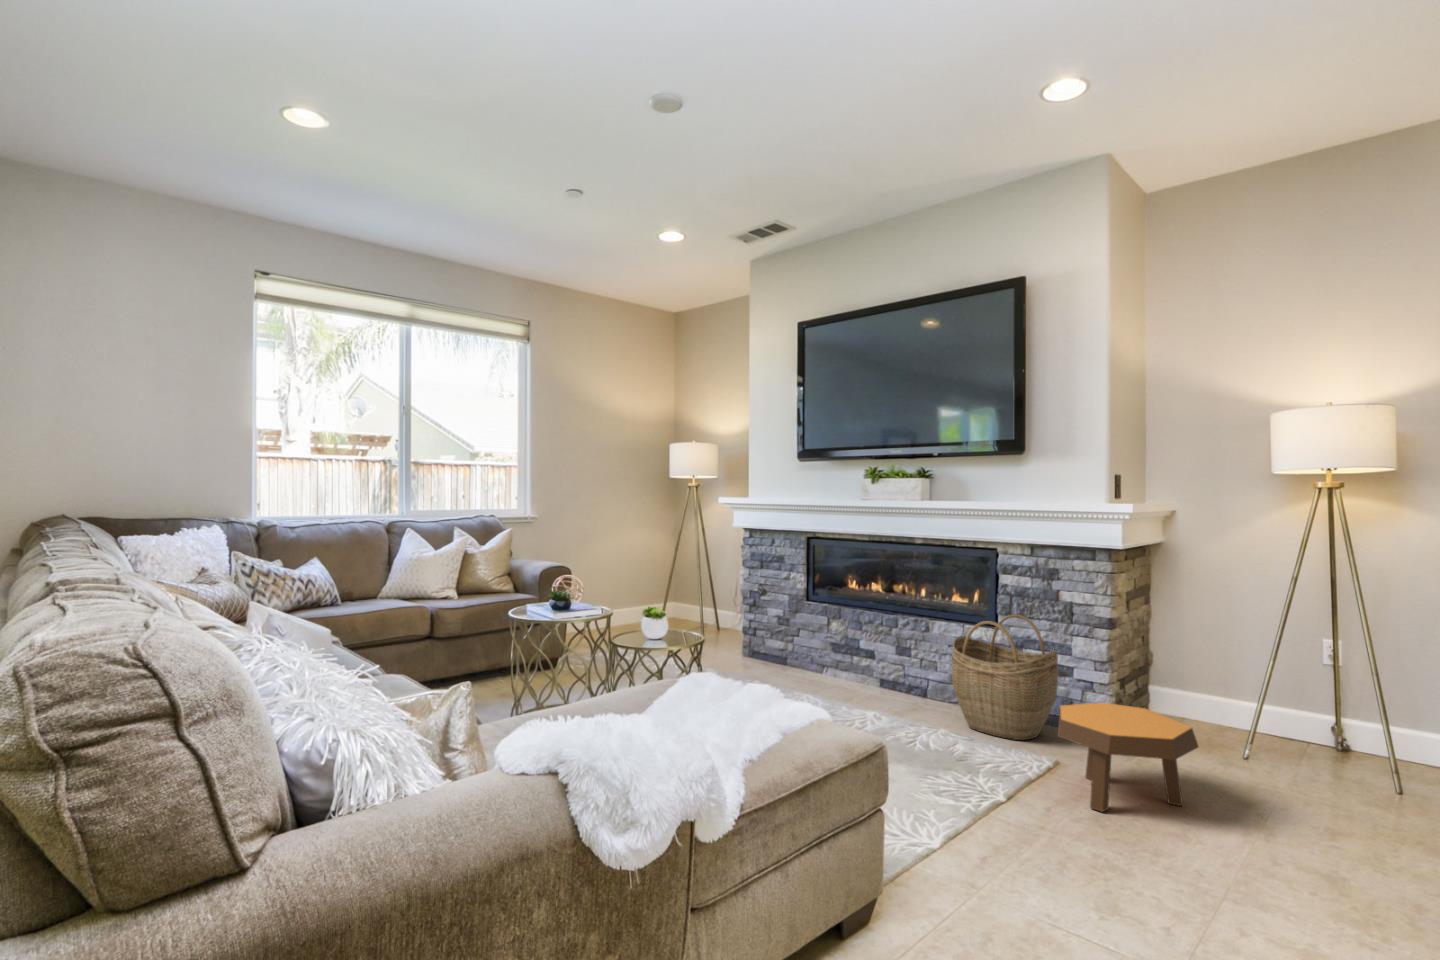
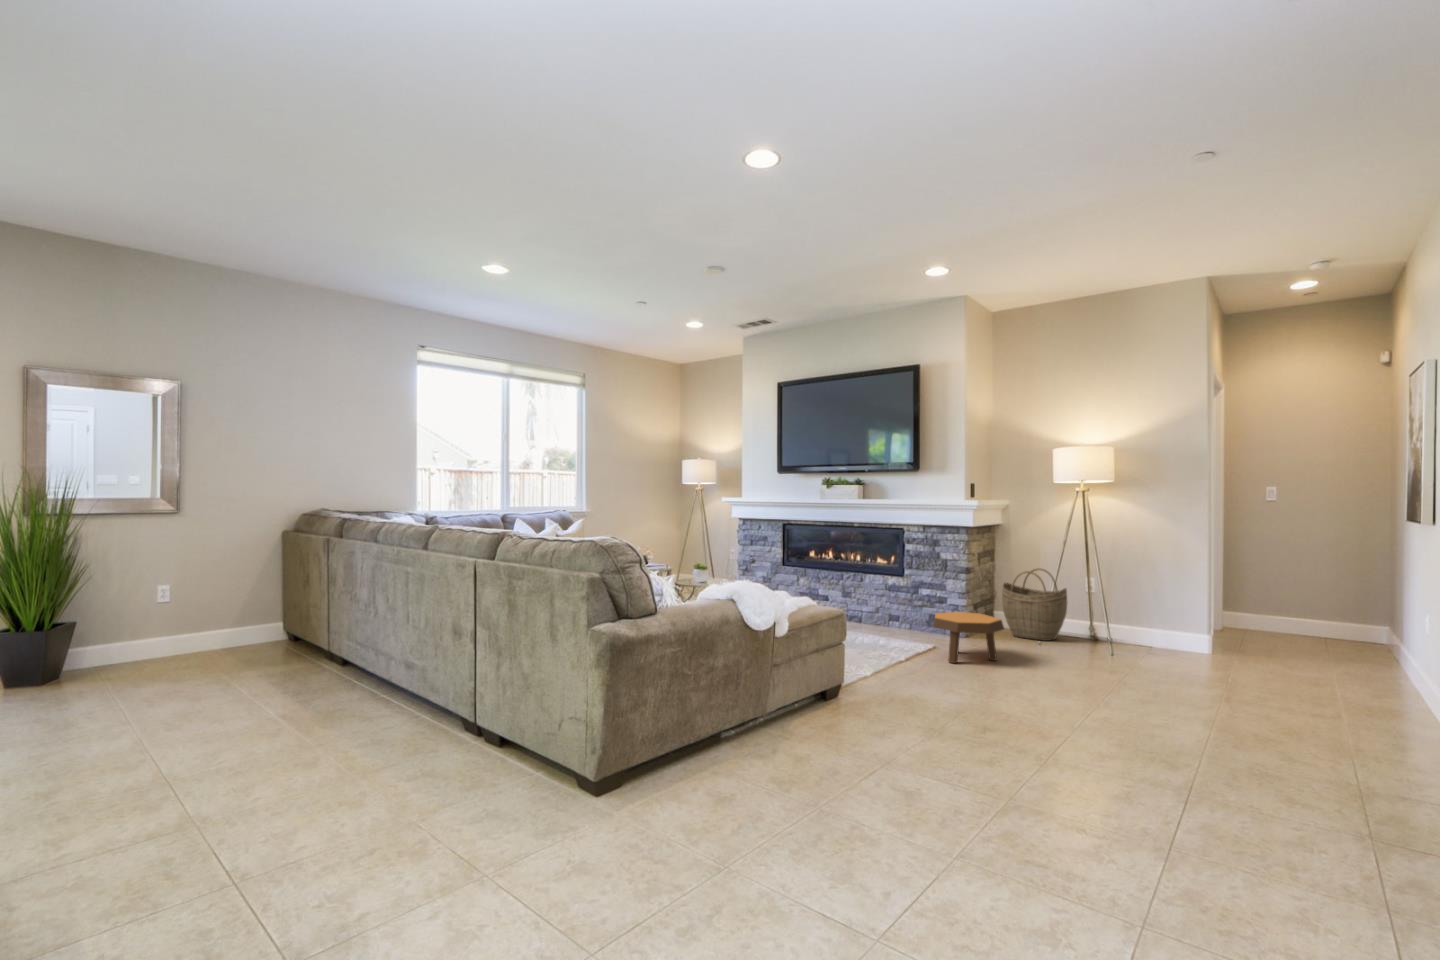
woven basket: present [951,614,1059,740] -> present [1002,568,1067,641]

